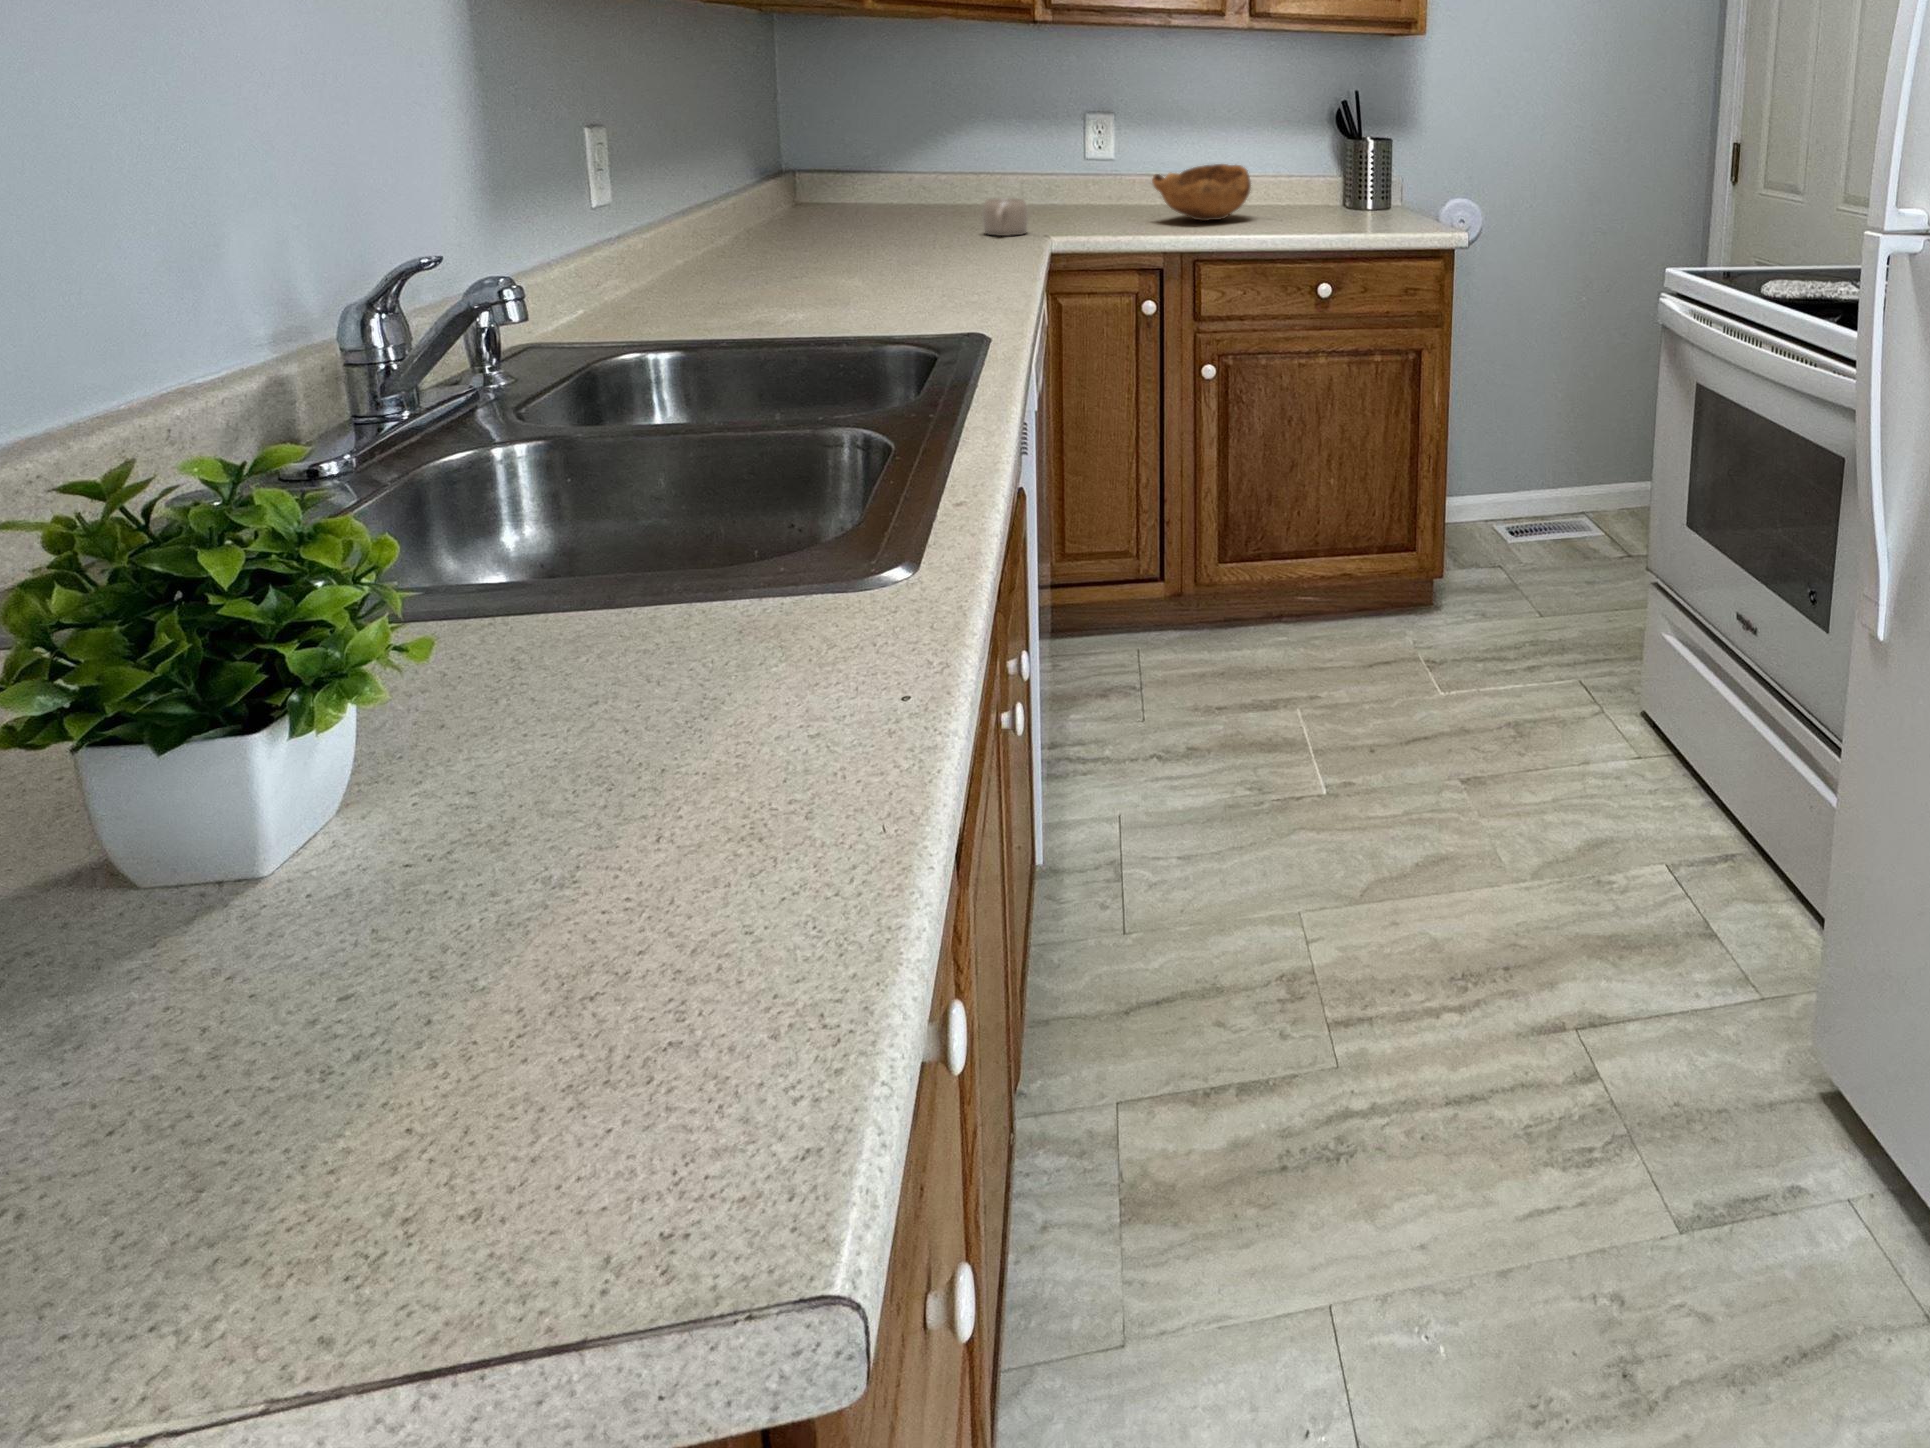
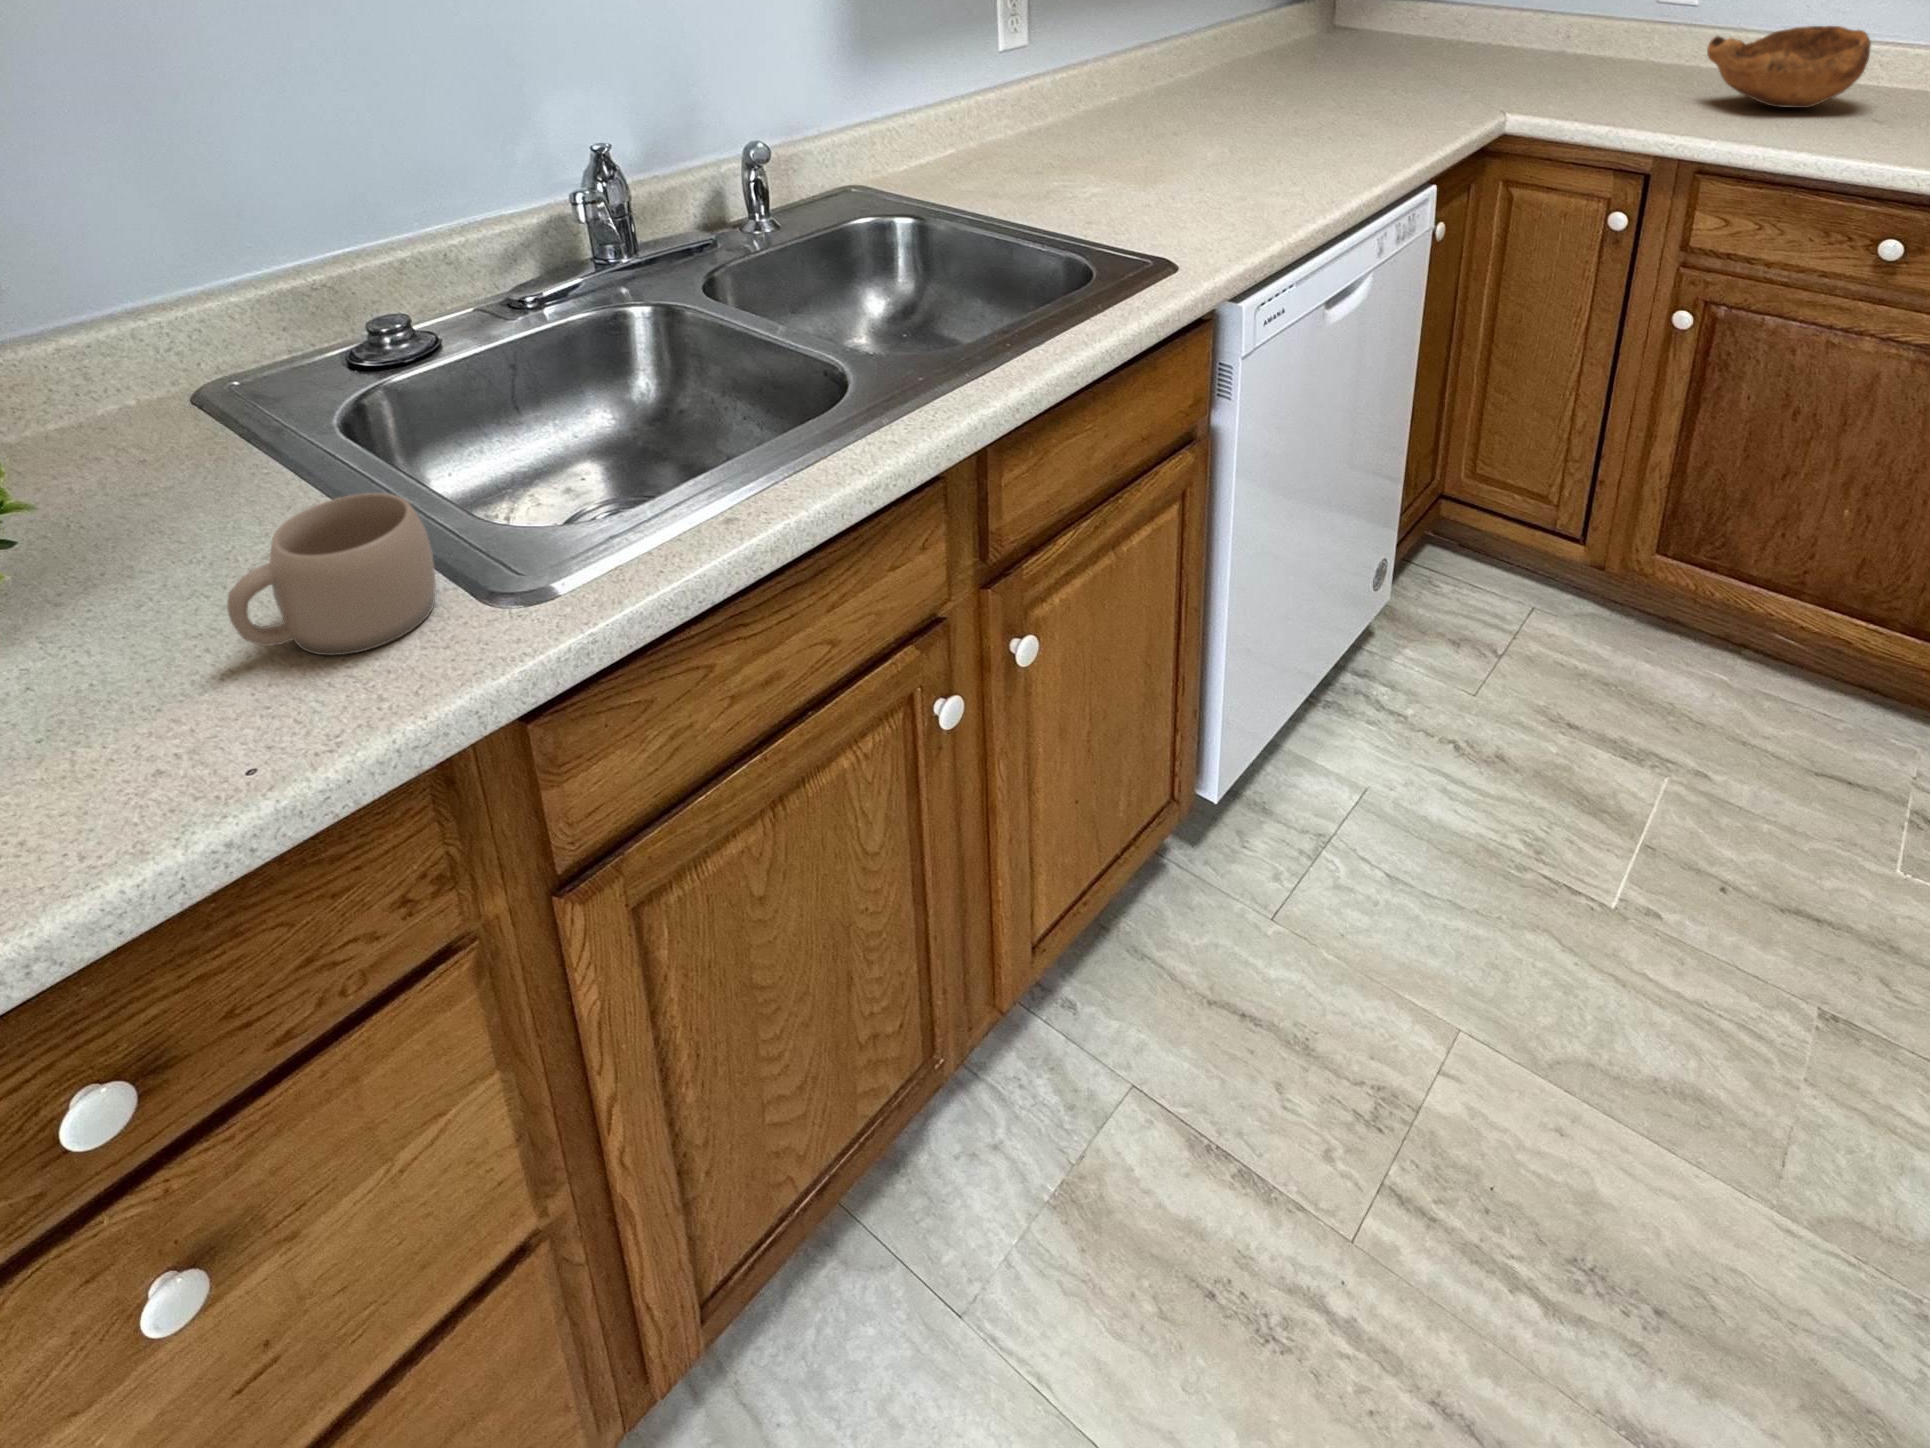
mug: present [983,198,1028,236] -> present [227,493,436,655]

